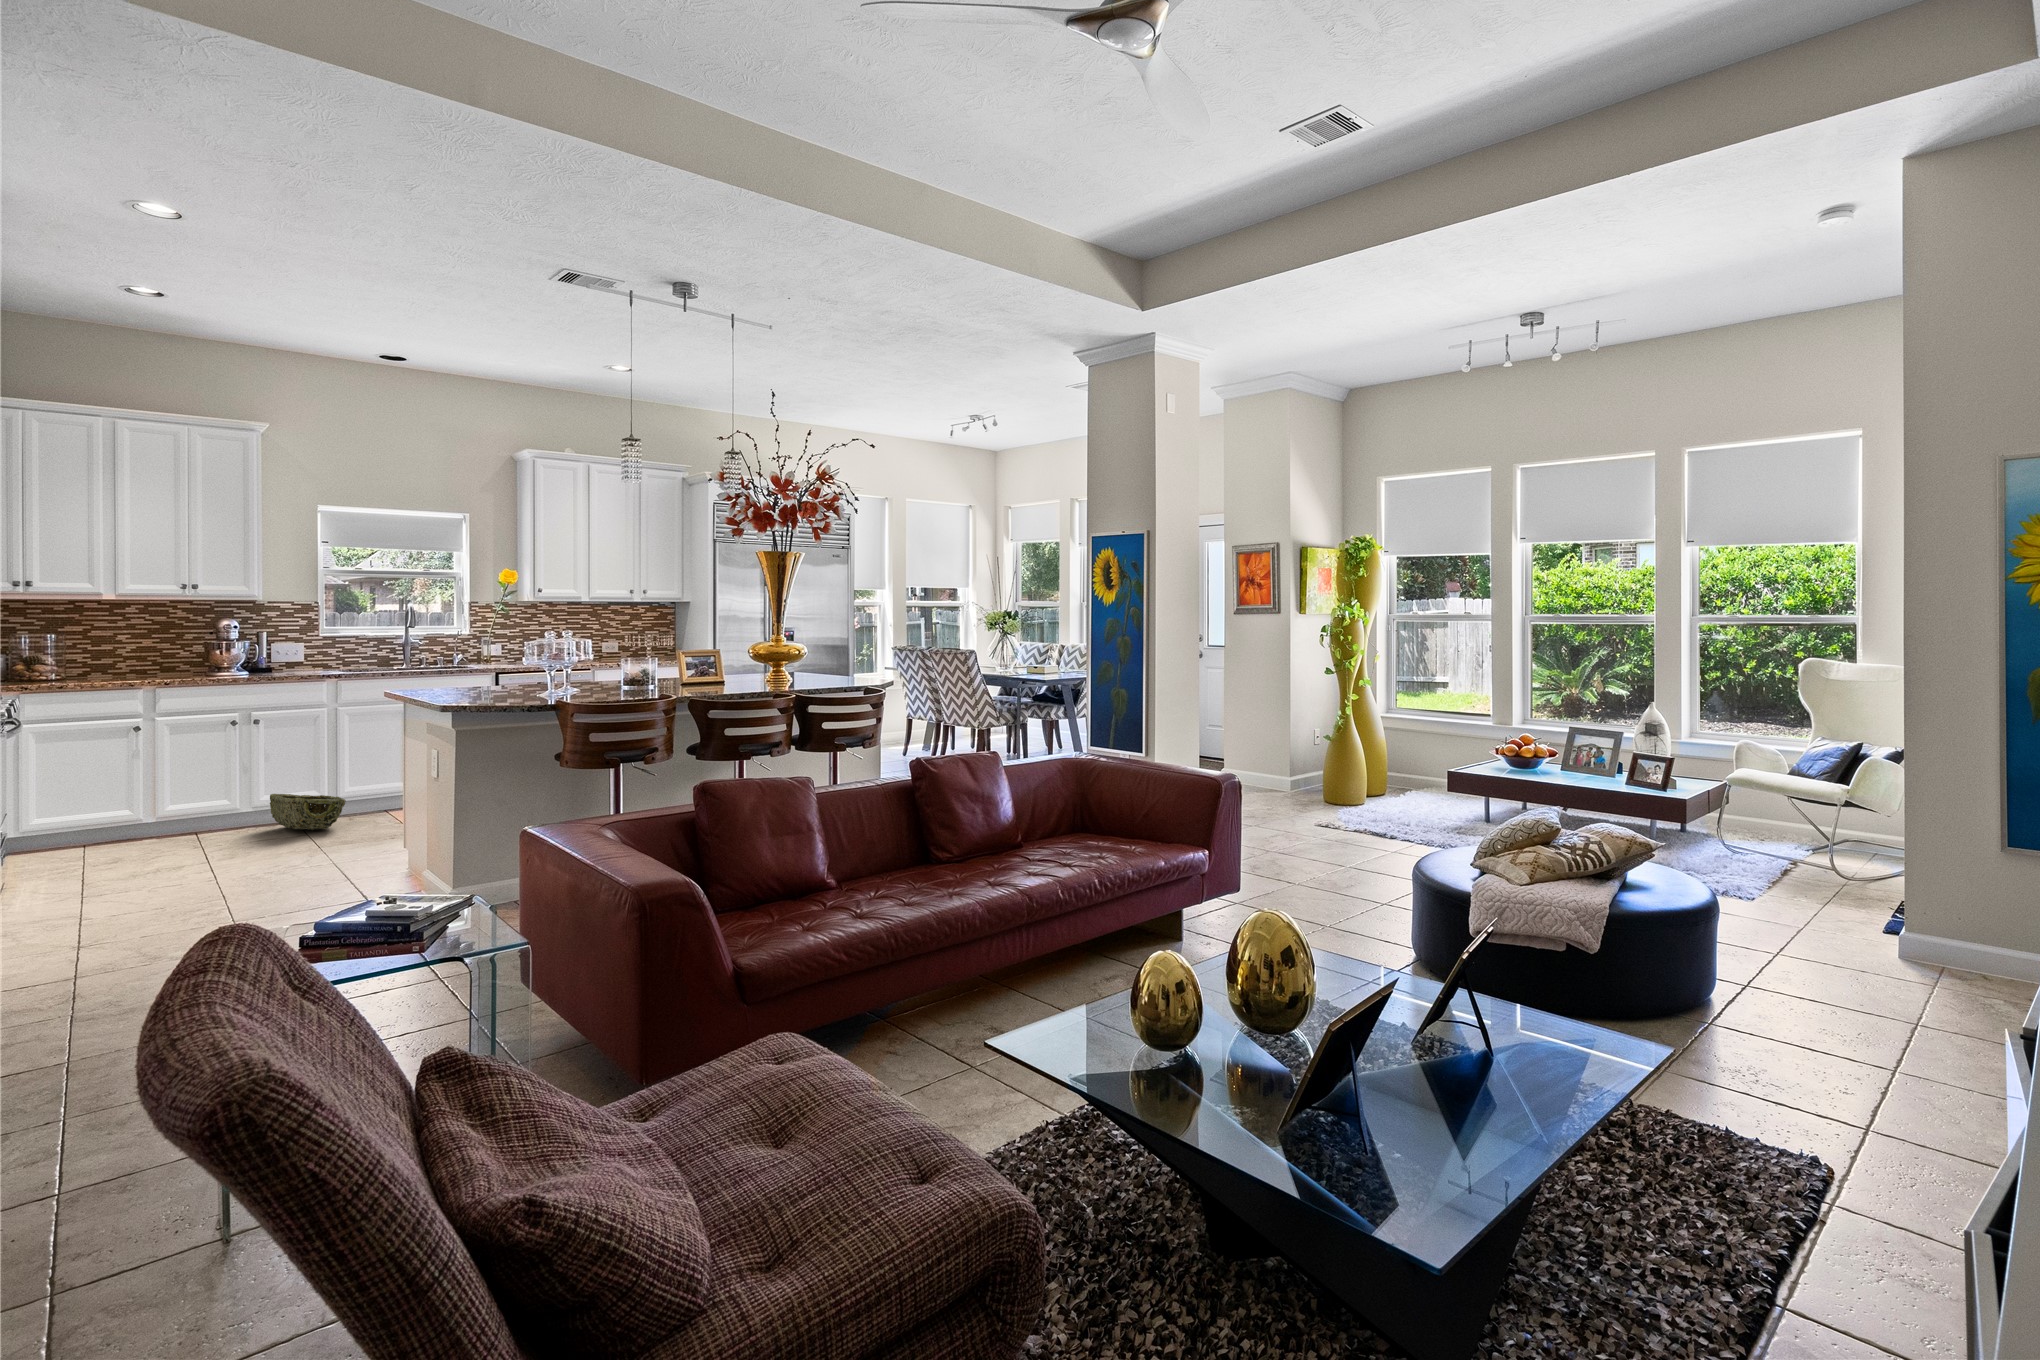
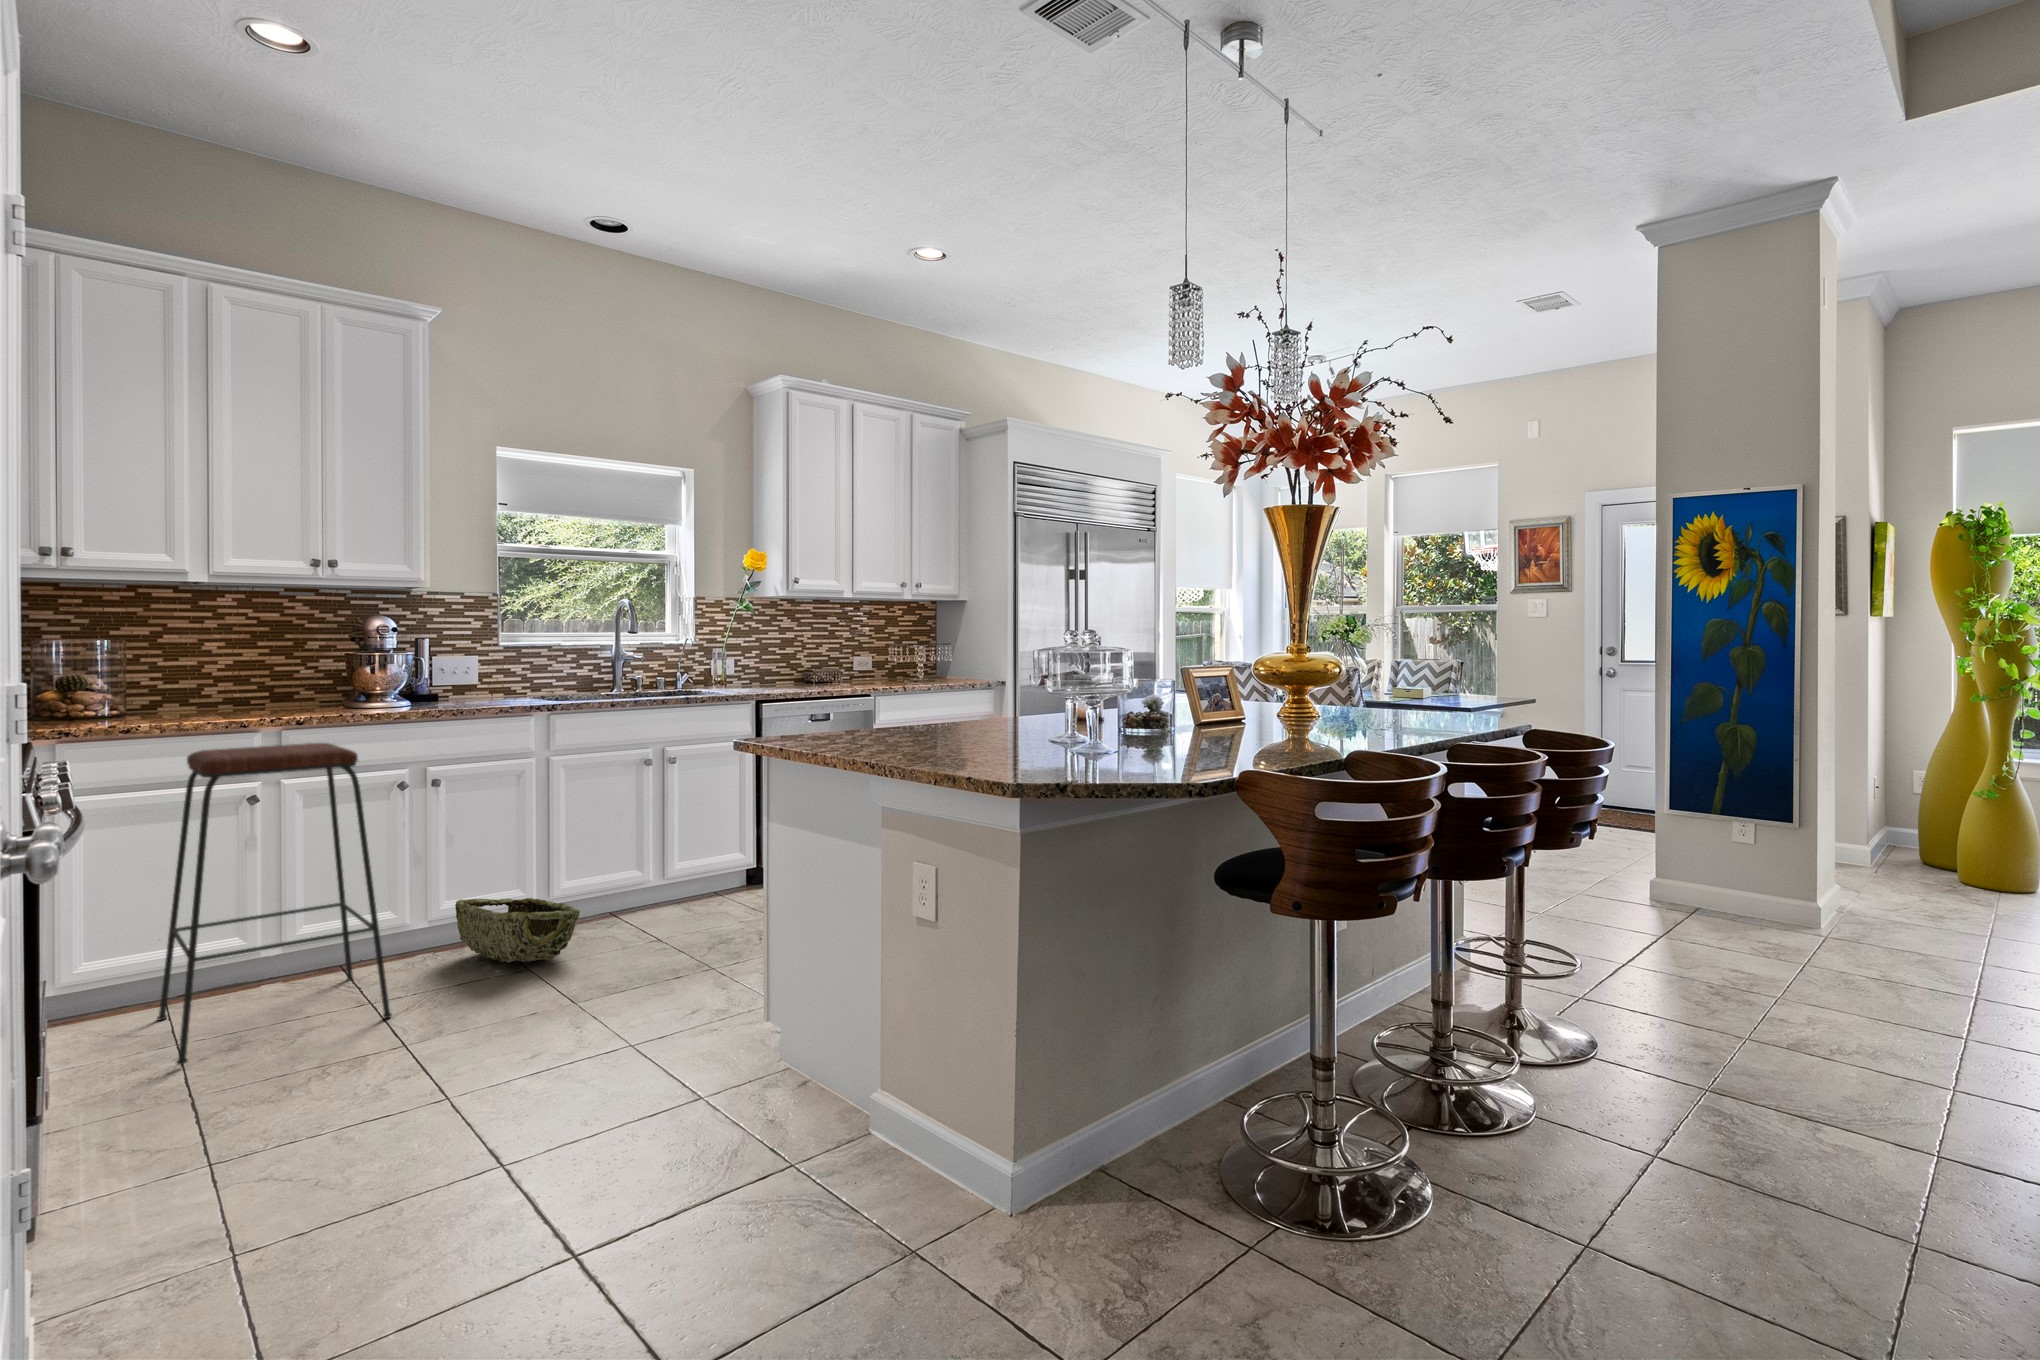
bar stool: none [80,695,214,868] -> present [157,743,392,1065]

